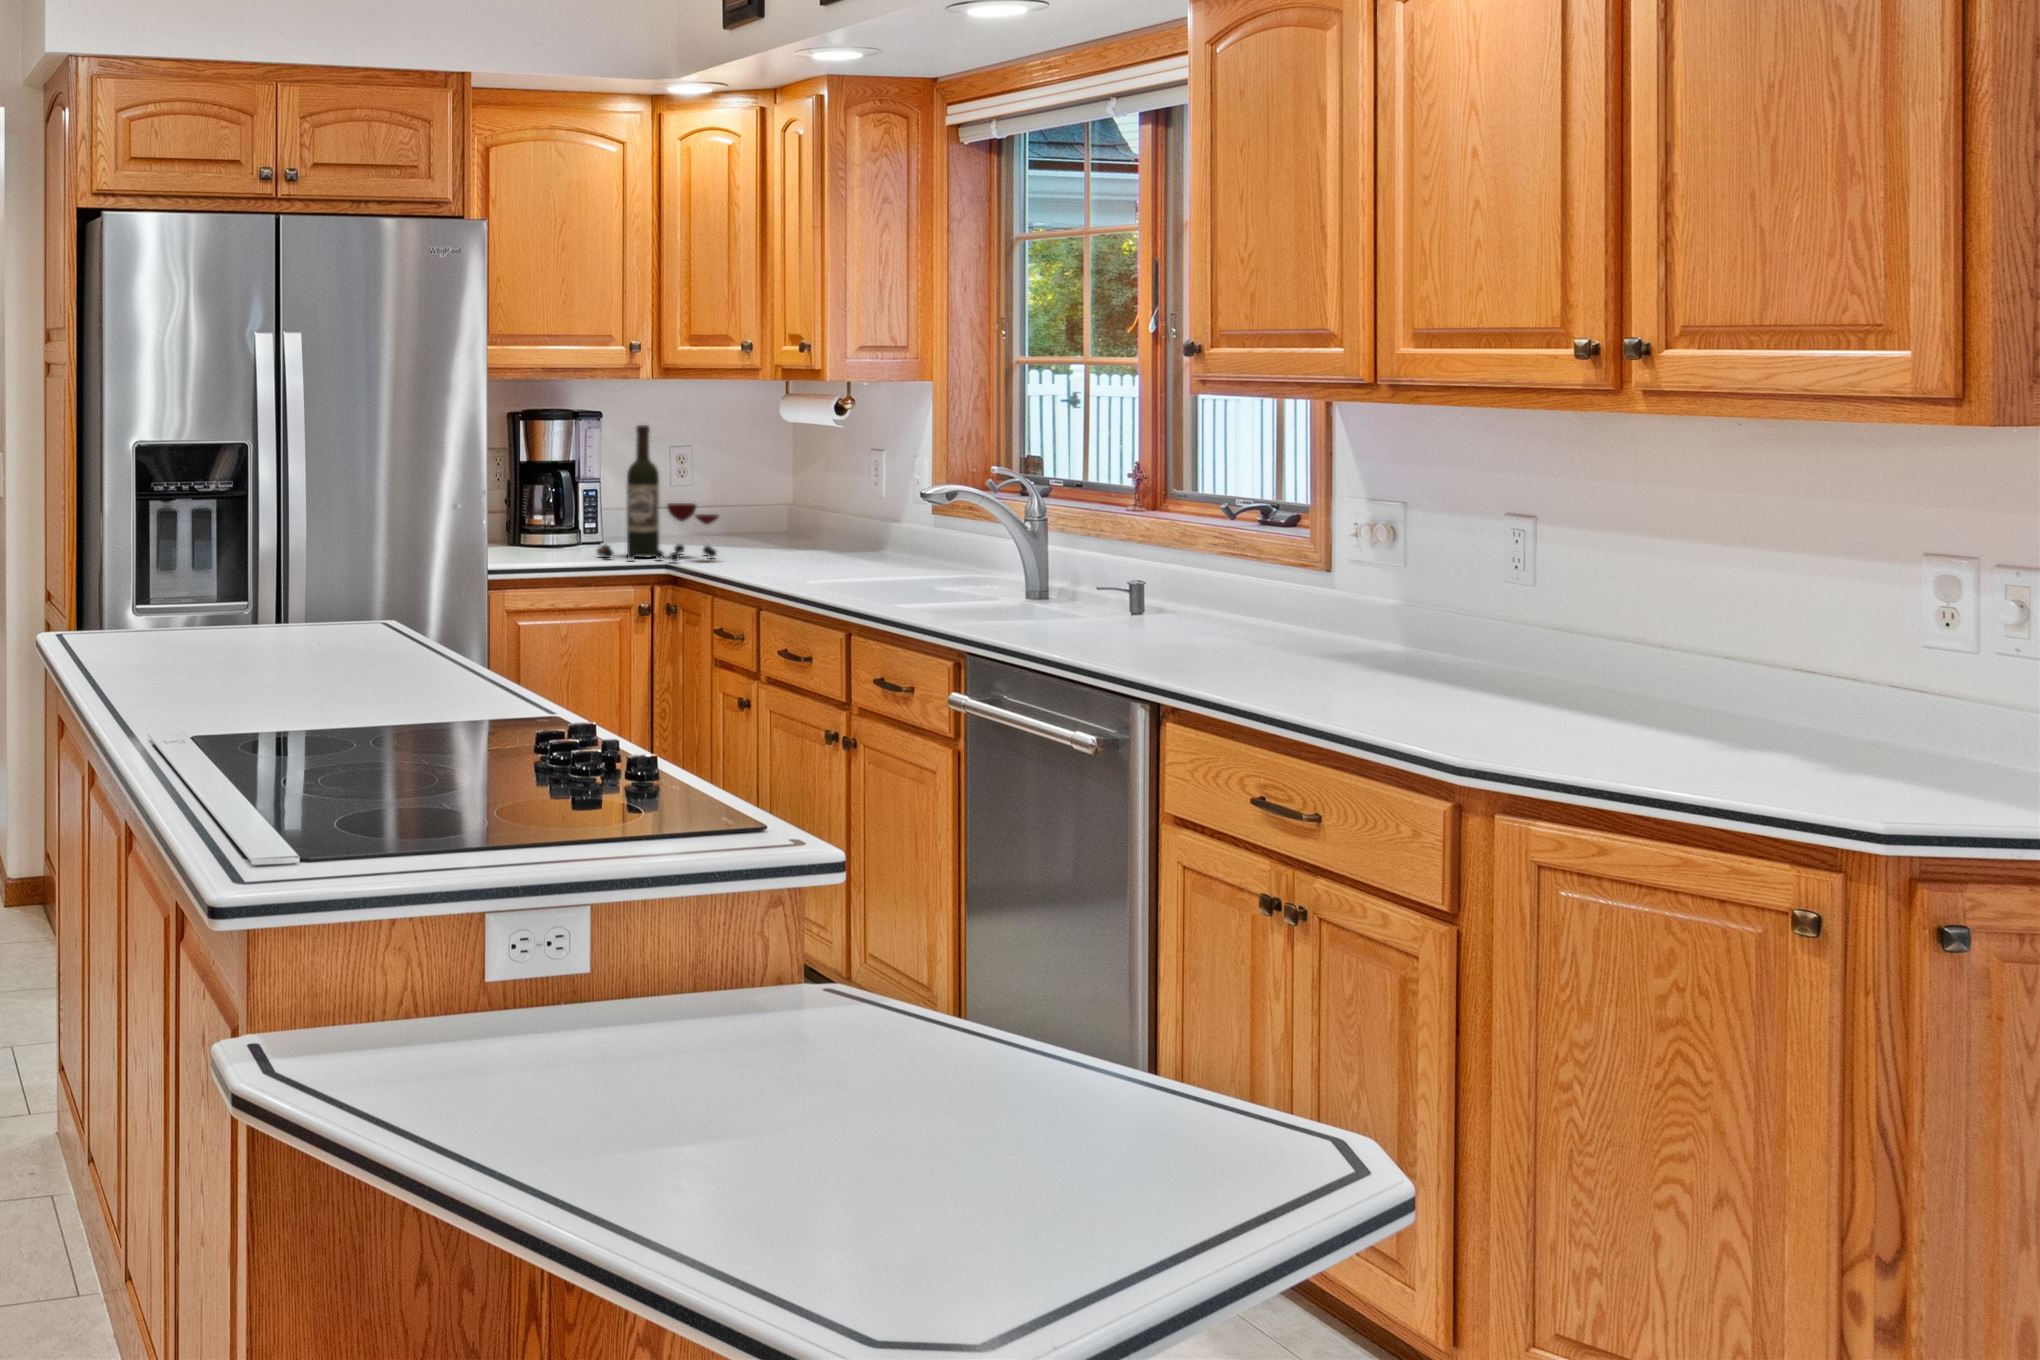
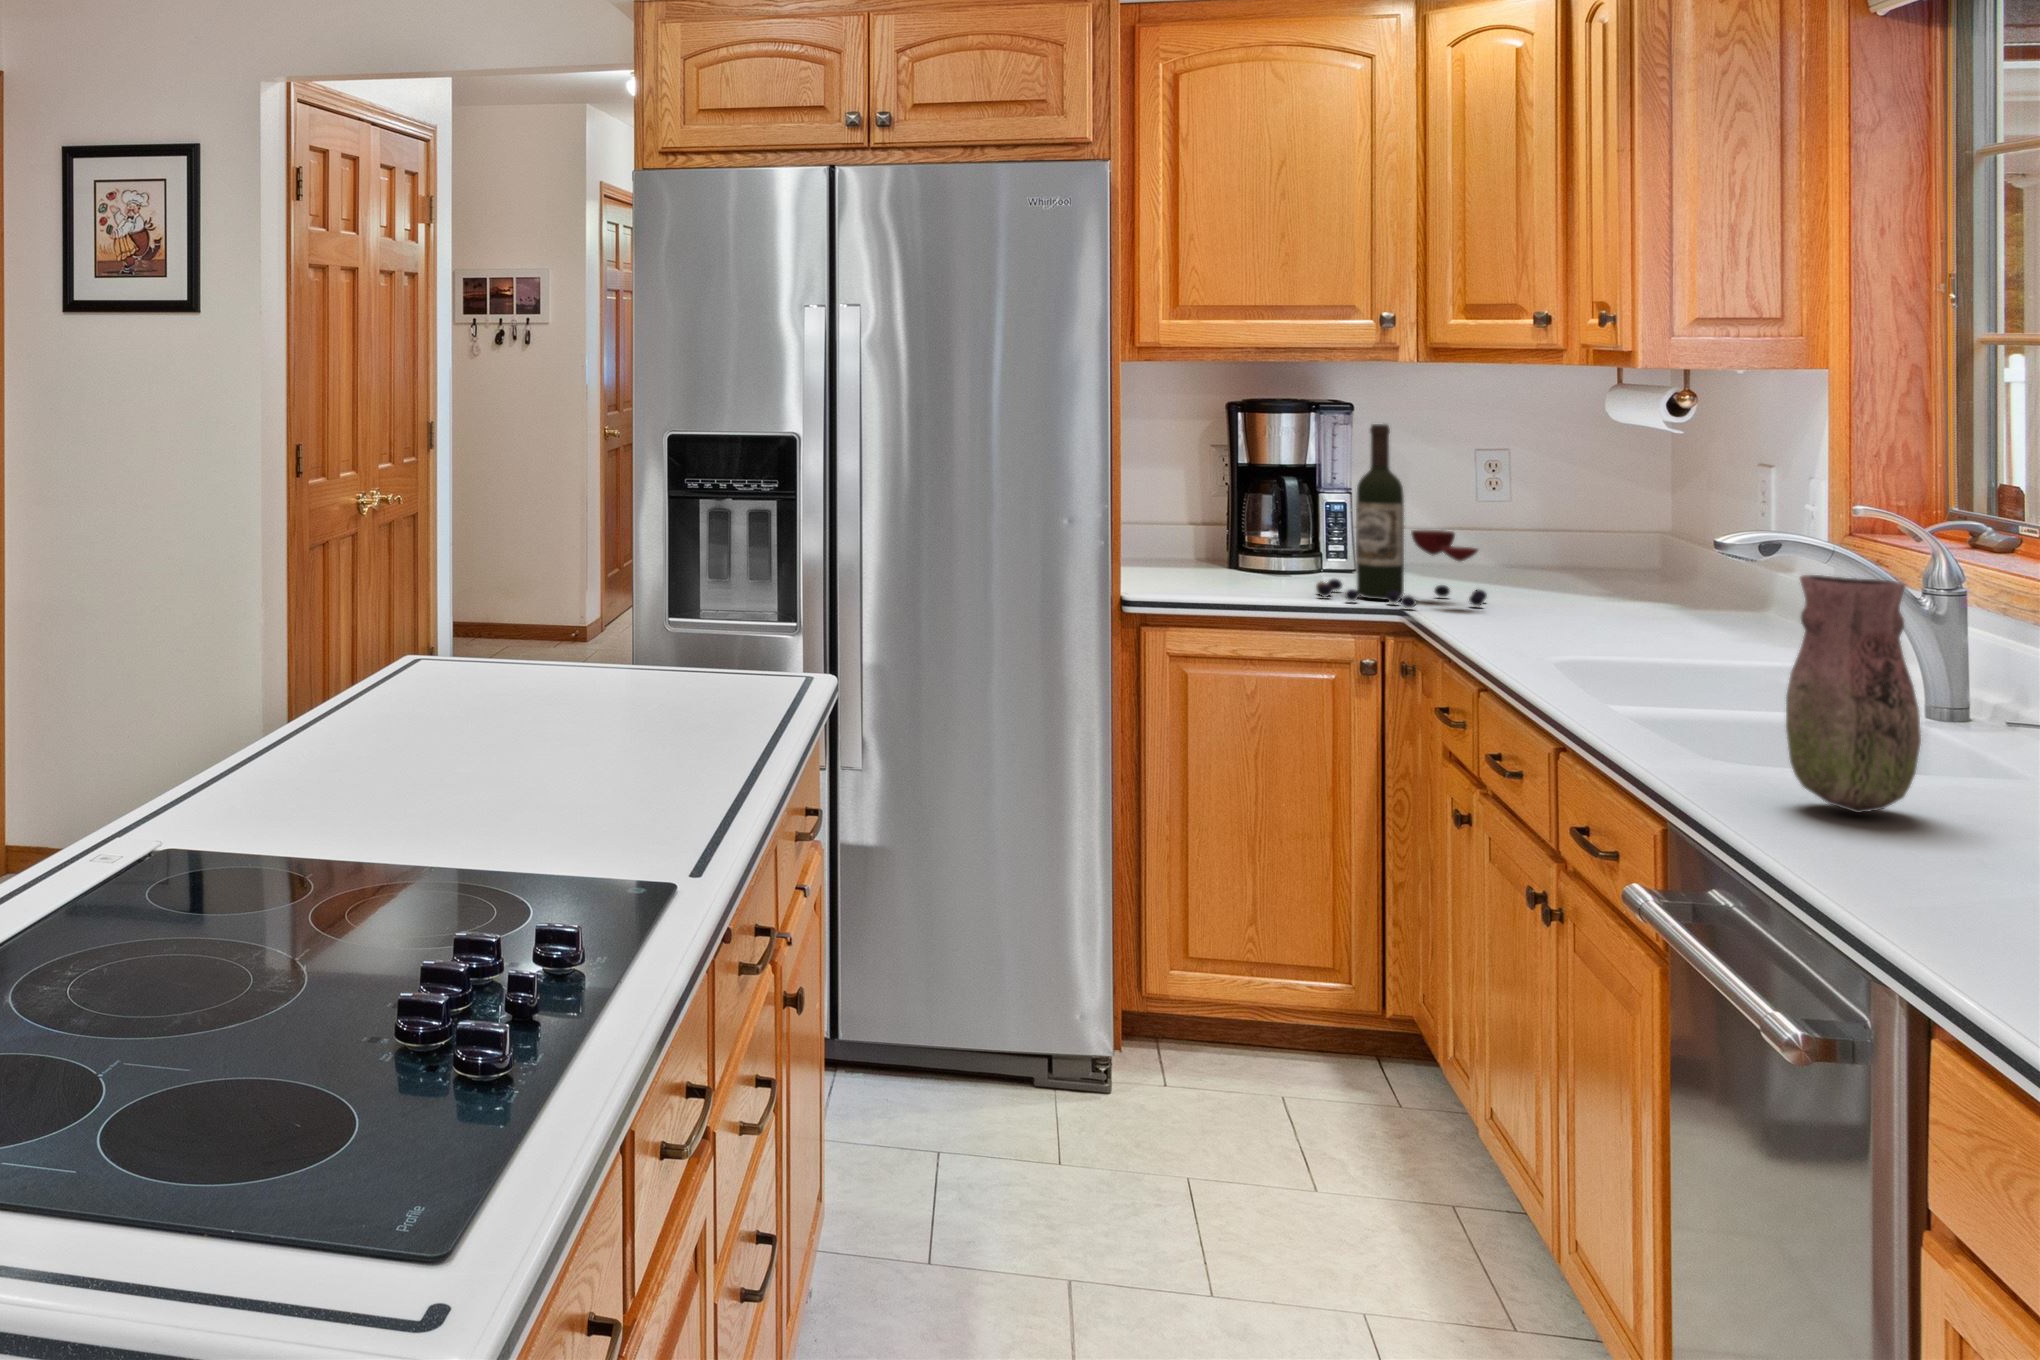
vase: none [1064,508,1134,648] -> present [1786,575,1921,813]

